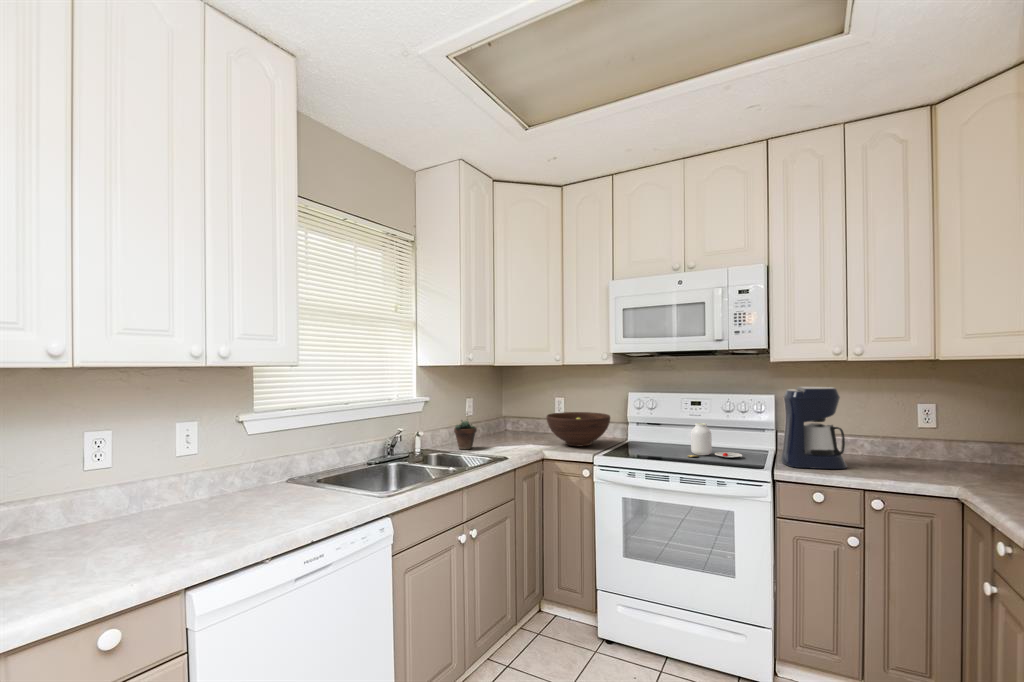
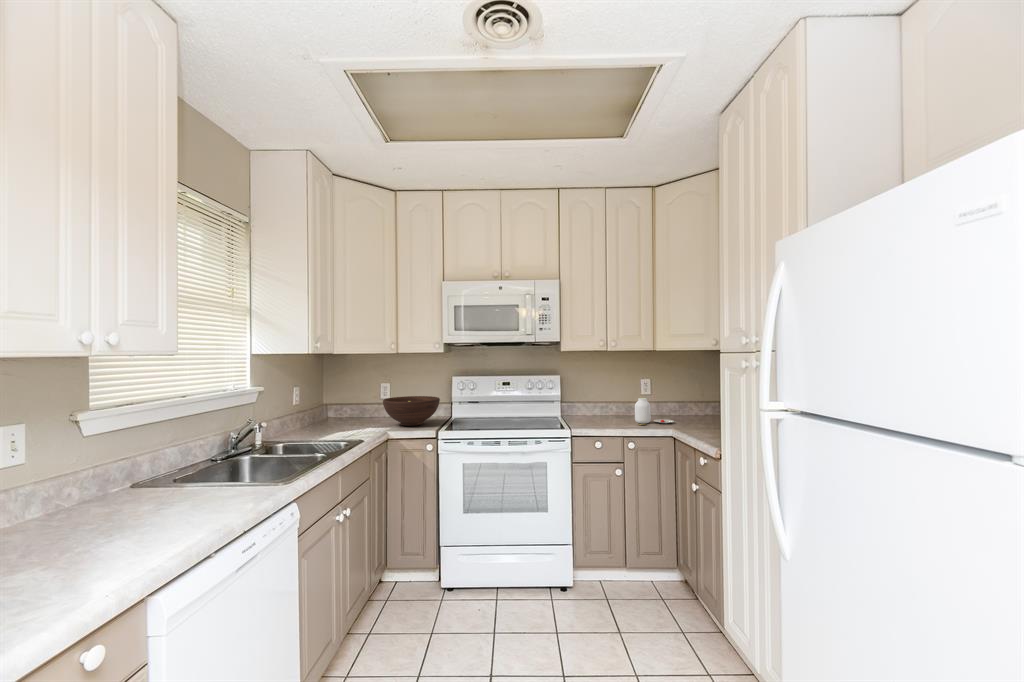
coffee maker: present [781,387,847,469] -> none [570,368,612,426]
succulent plant: present [454,413,477,449] -> none [295,400,319,437]
jar: present [688,423,742,458] -> present [635,398,674,425]

